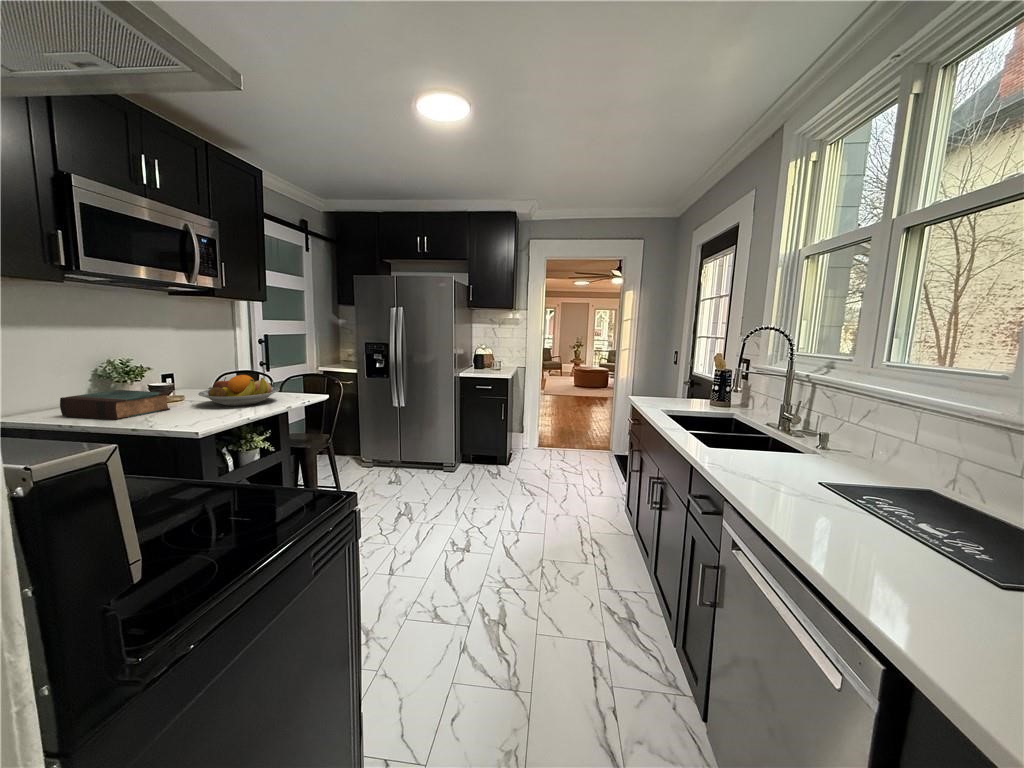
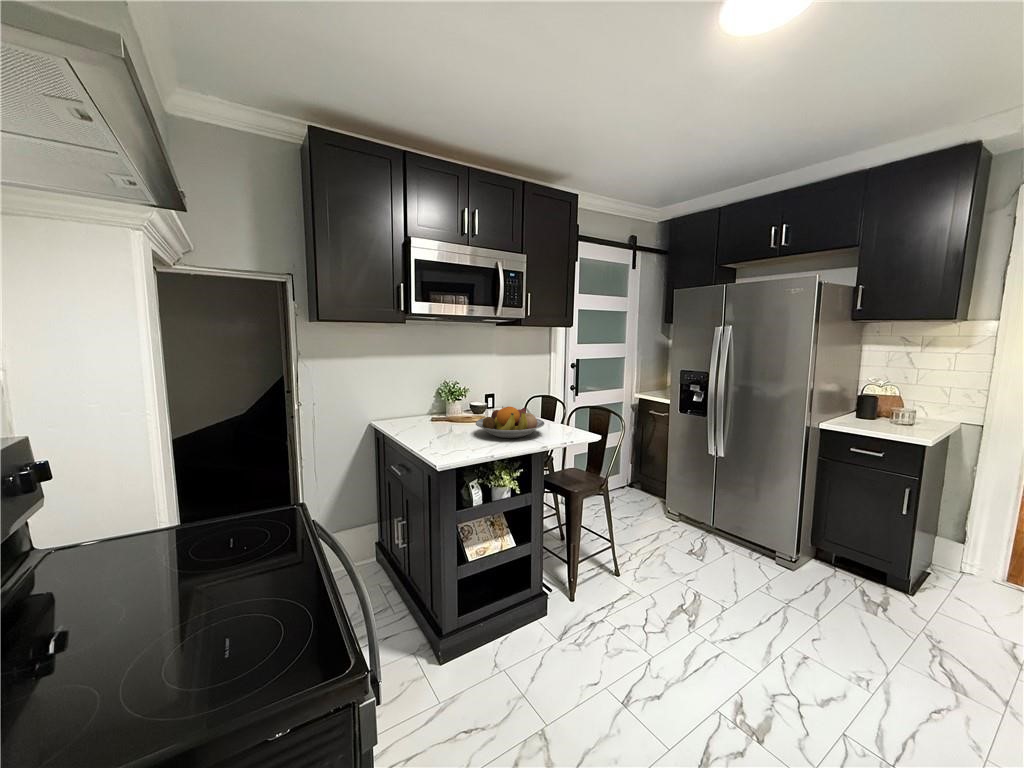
book: present [60,390,170,420] -> none [395,409,455,438]

